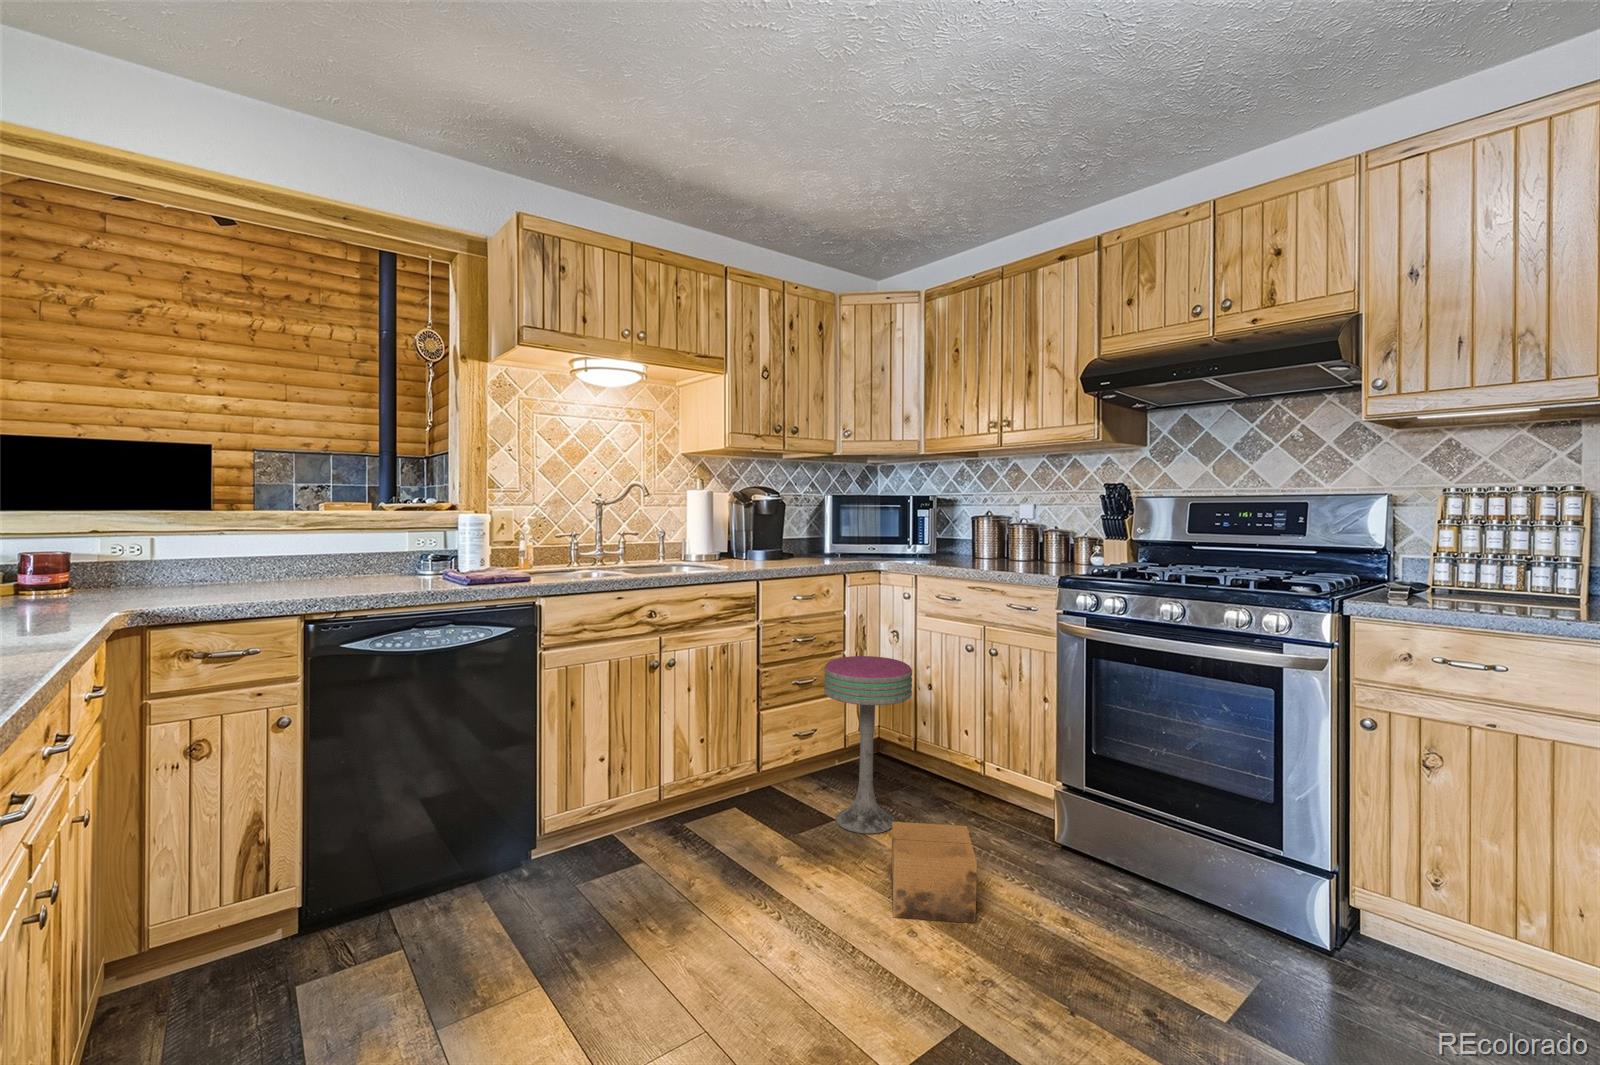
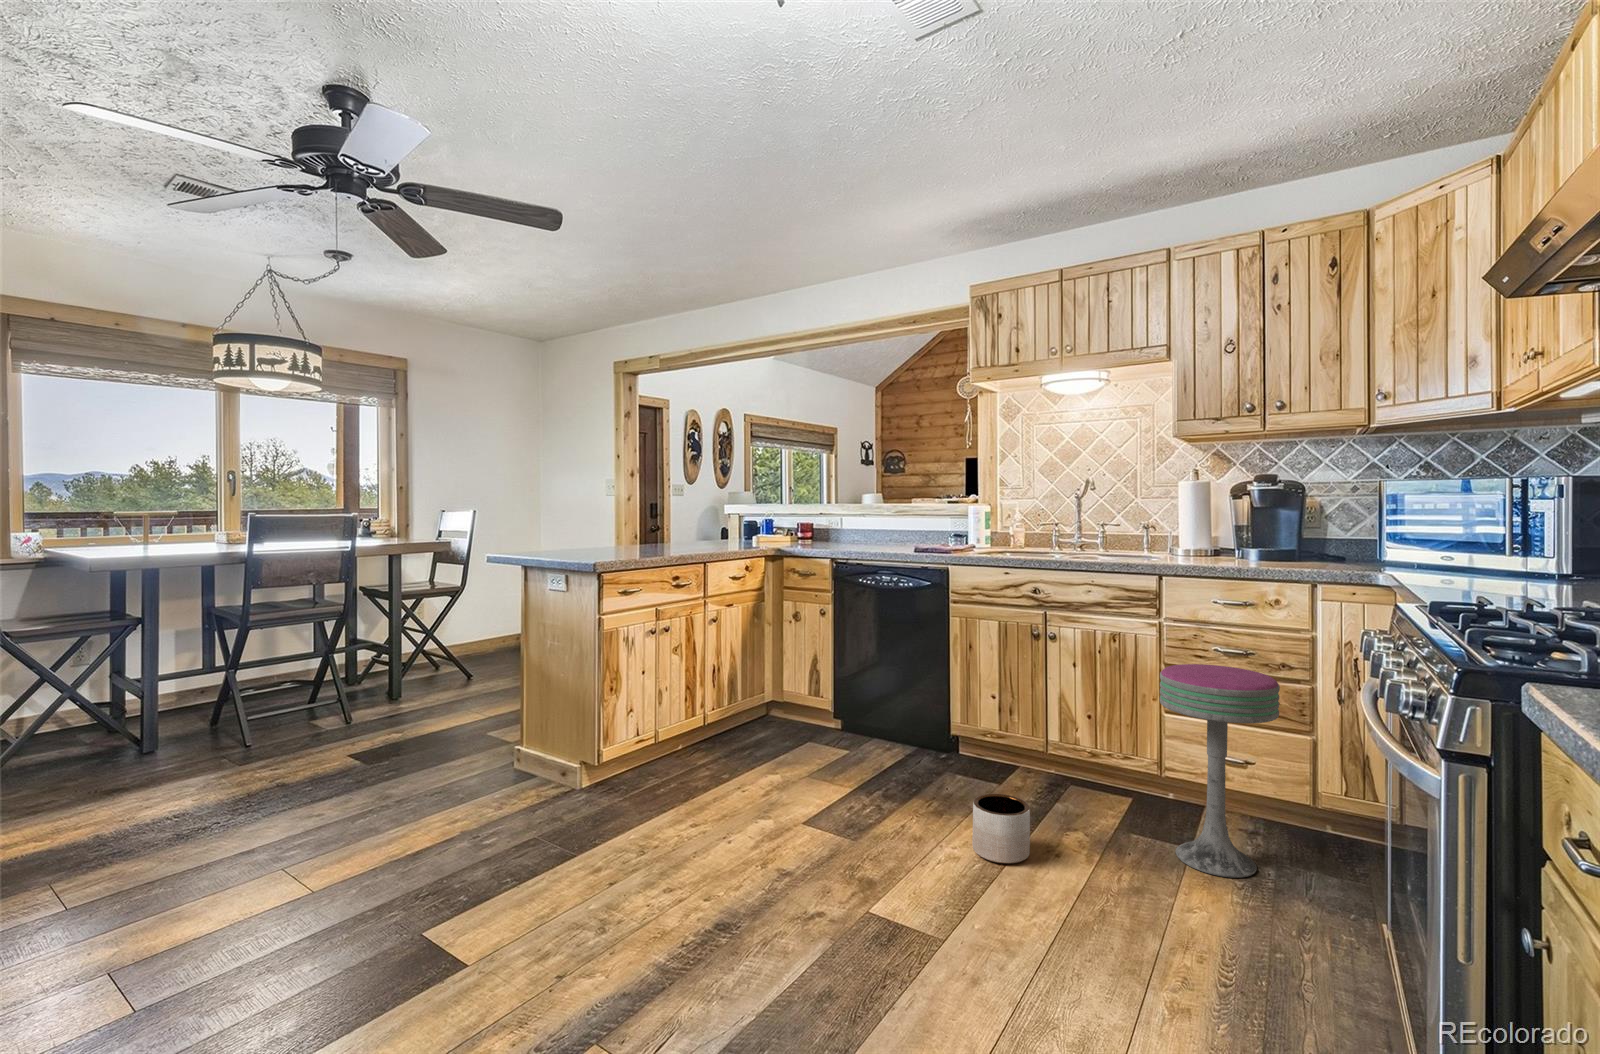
cardboard box: present [891,822,977,923] -> none [1055,830,1188,948]
planter: none [761,844,822,926] -> present [972,793,1030,864]

